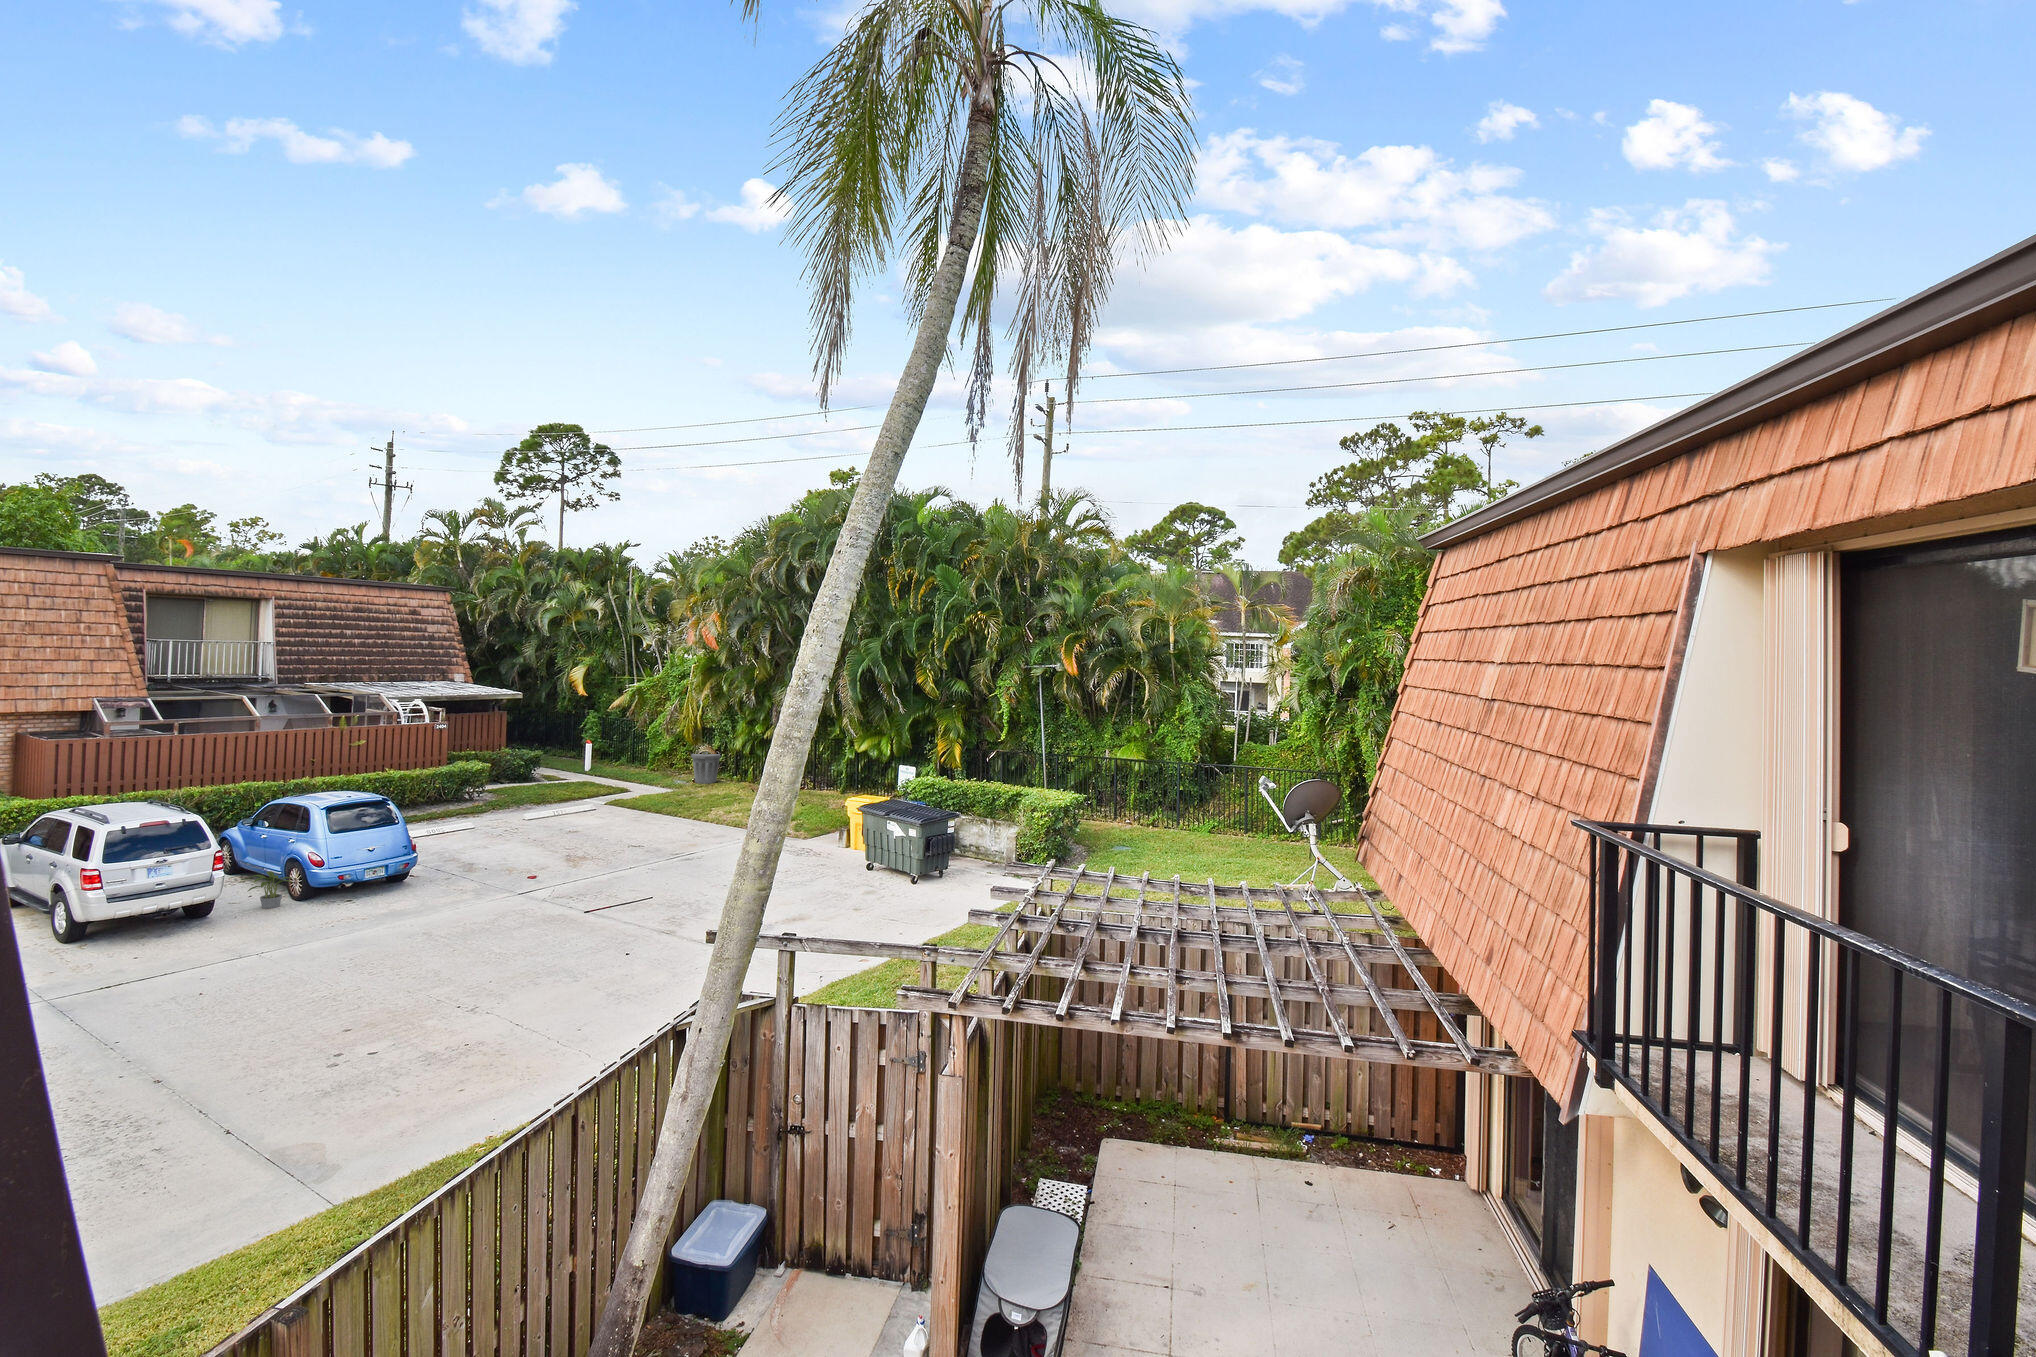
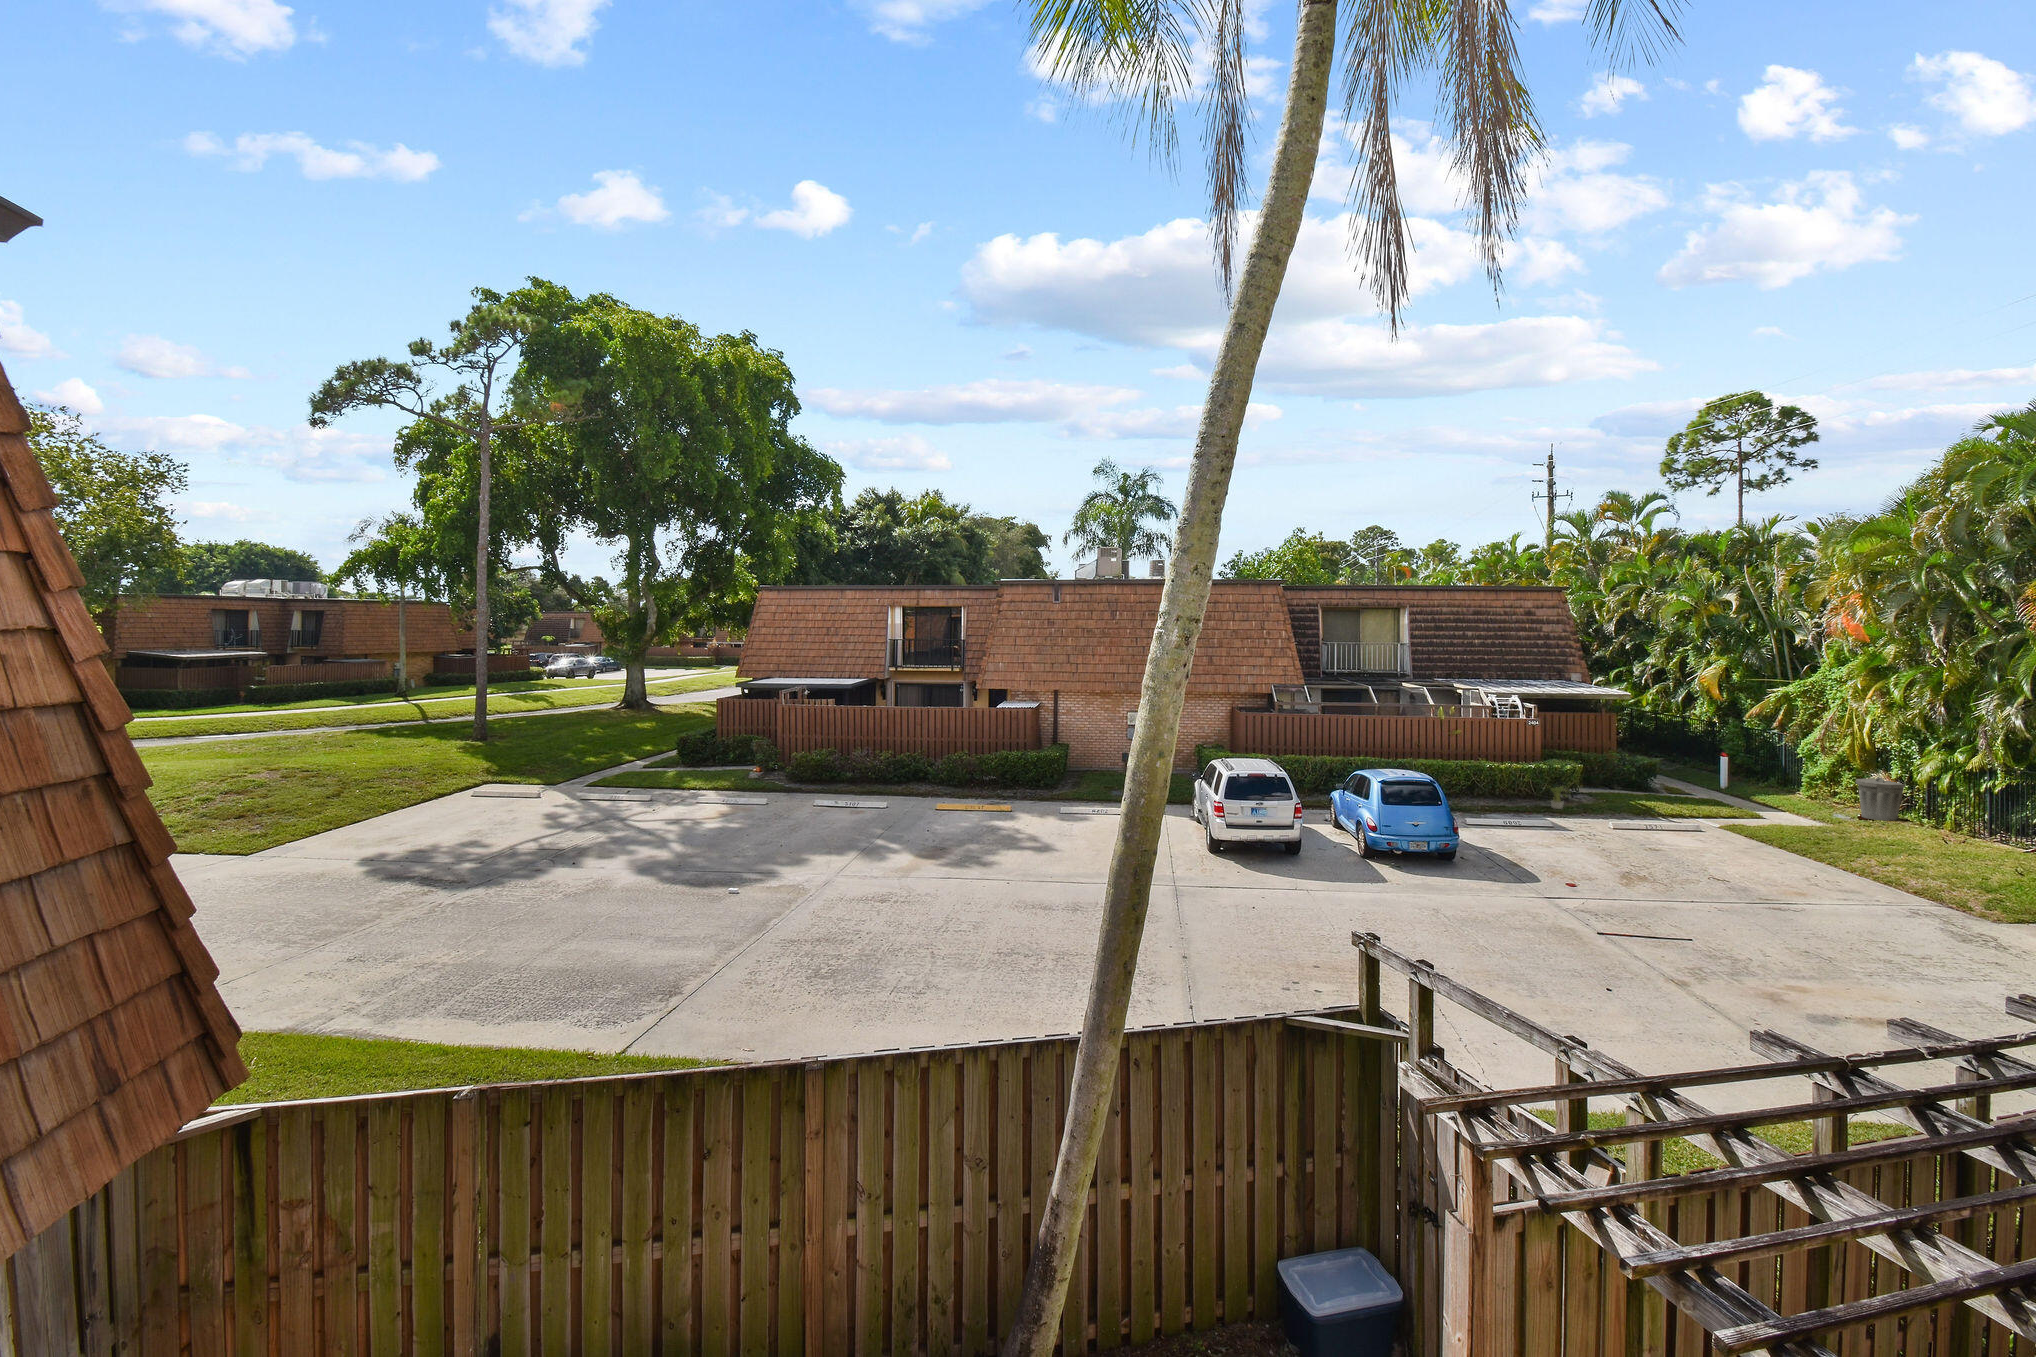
potted plant: present [248,871,292,908] -> present [1551,786,1567,809]

